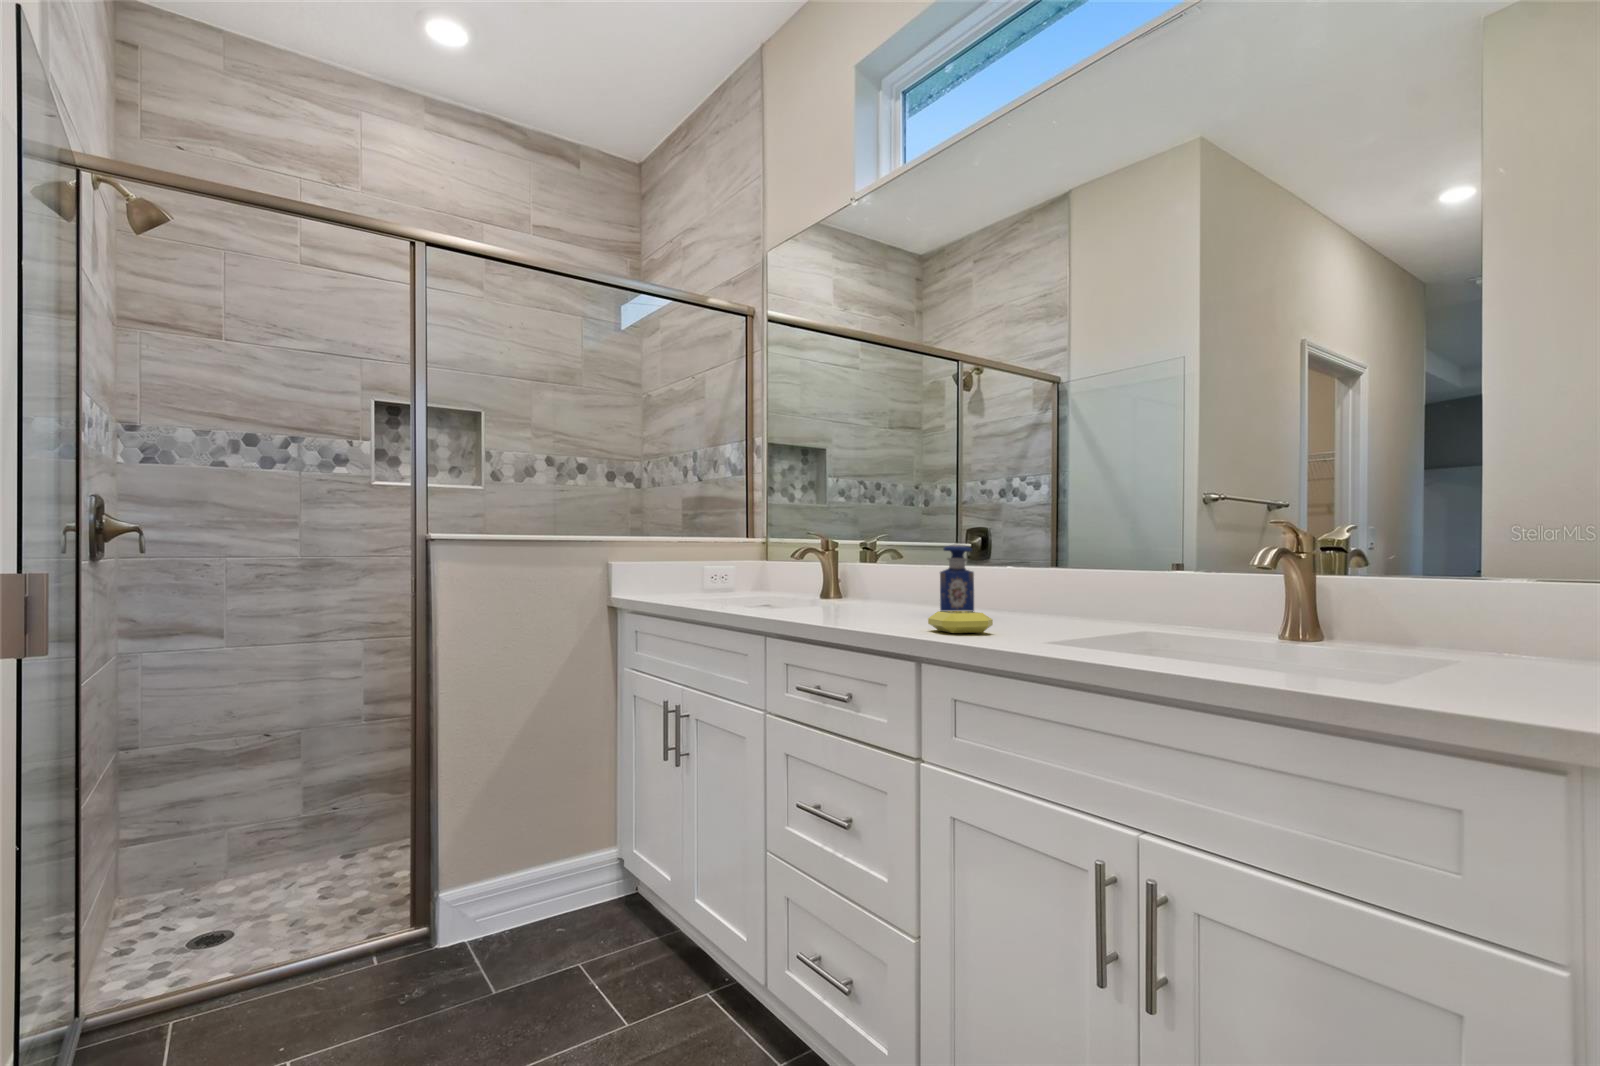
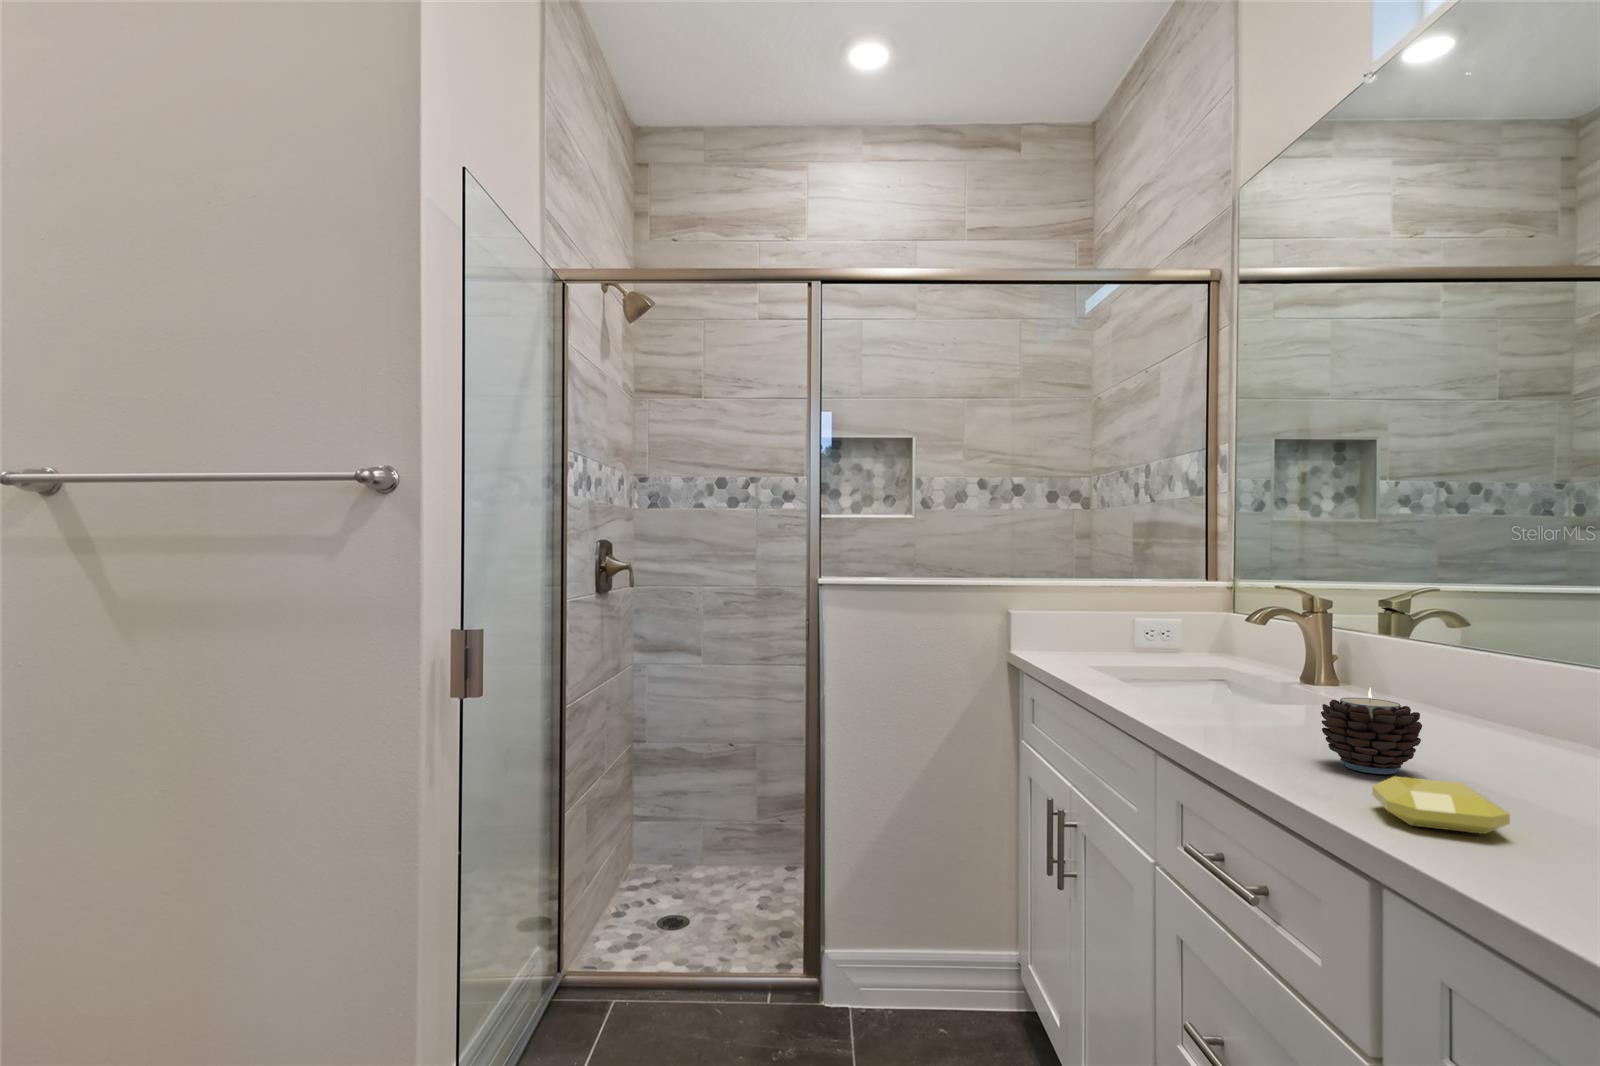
perfume bottle: present [940,545,974,612] -> none [1464,637,1546,767]
candle: none [882,572,935,622] -> present [1321,688,1422,774]

